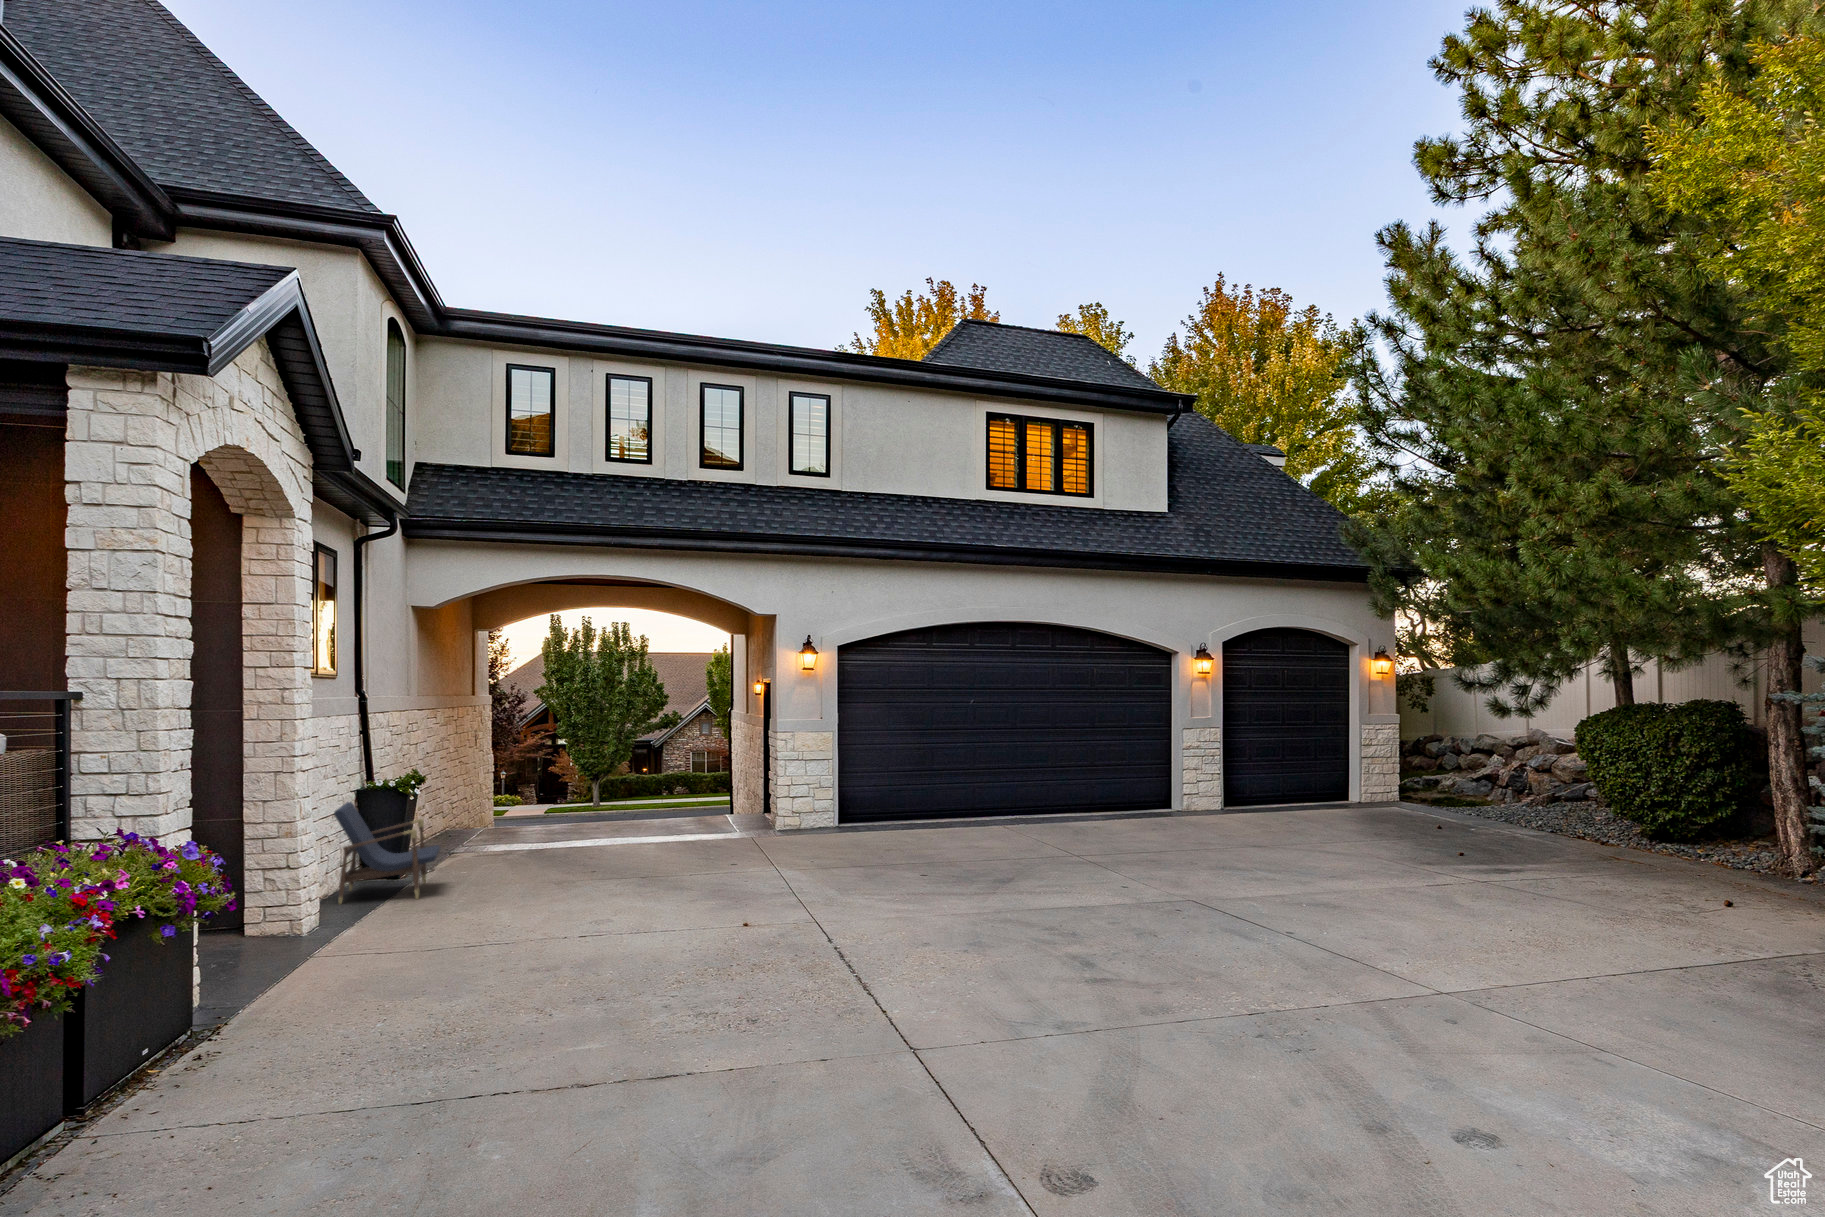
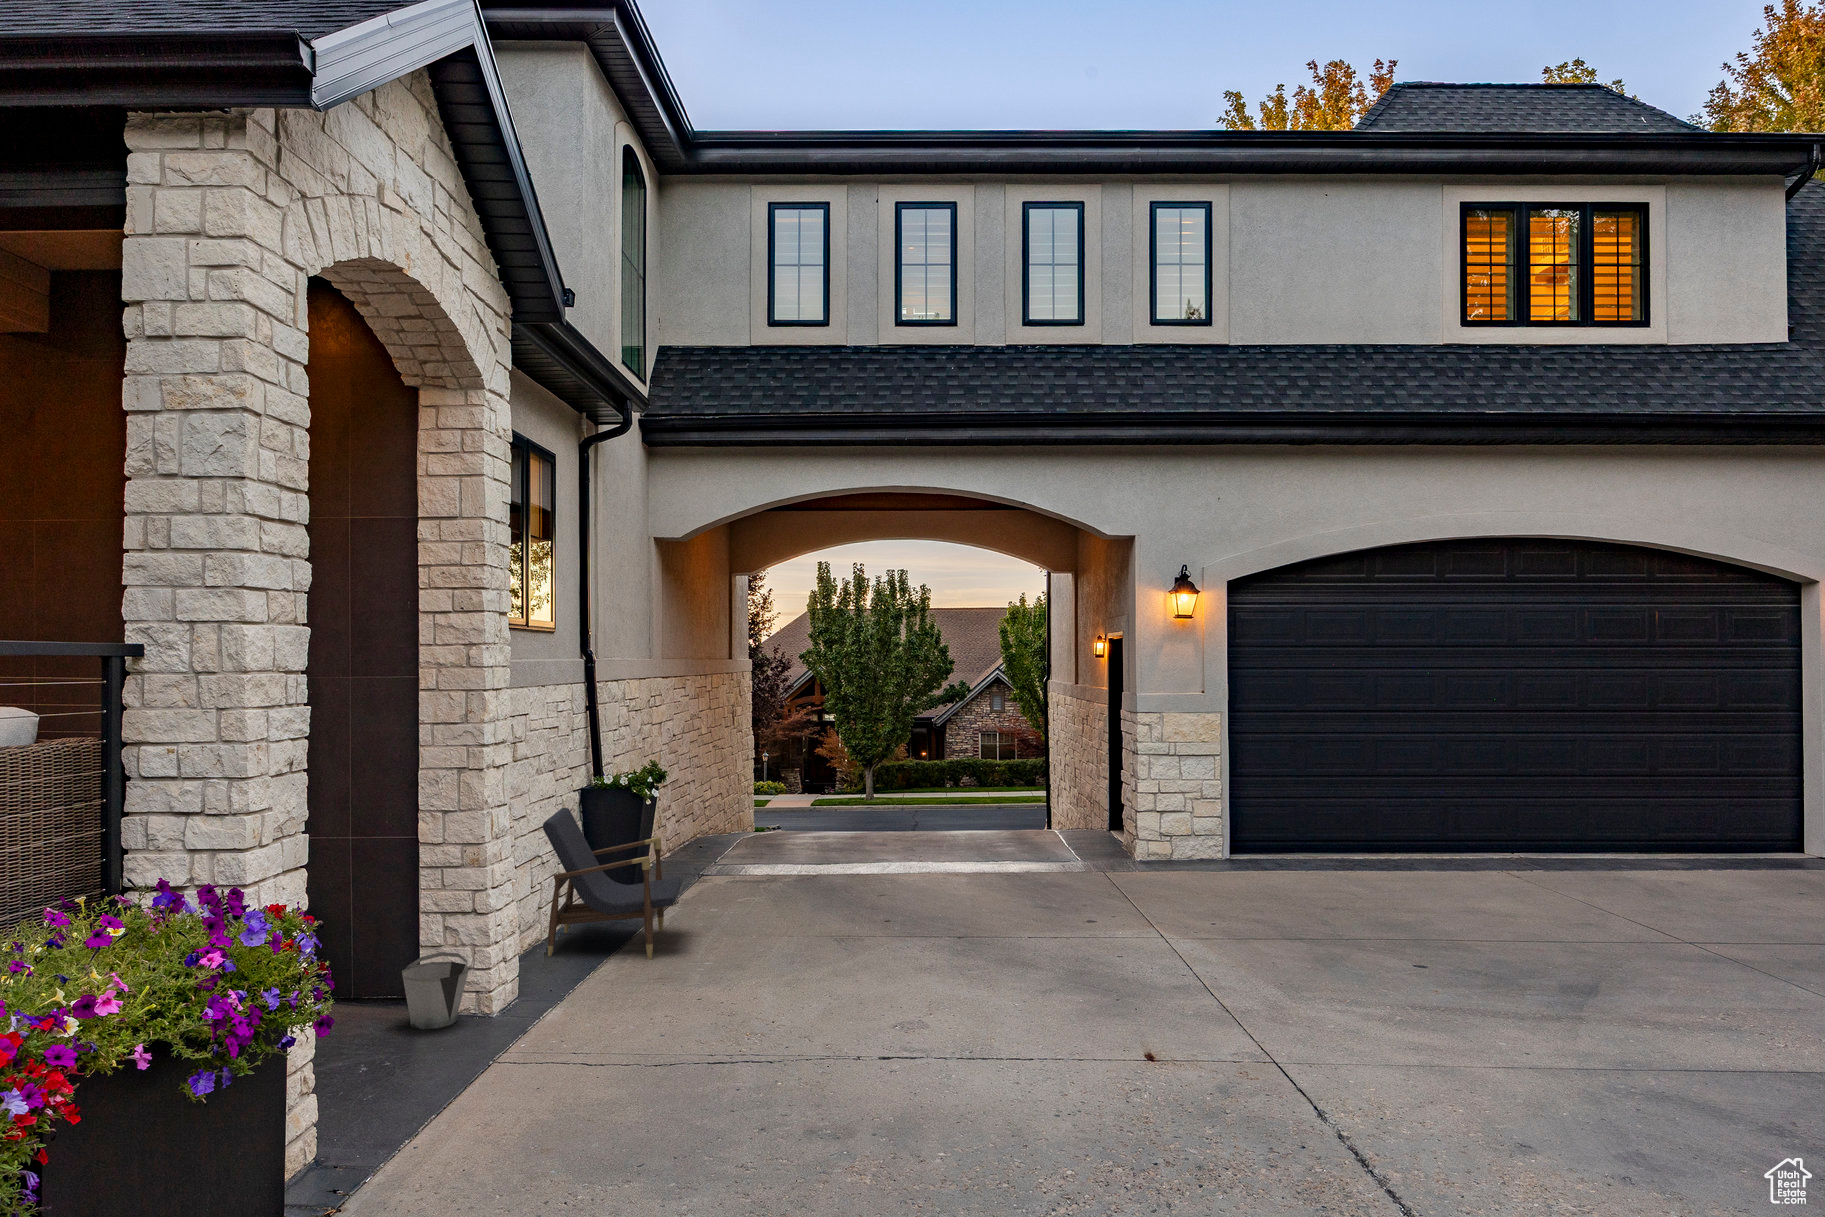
bucket: none [235,897,286,948] -> present [402,952,469,1029]

